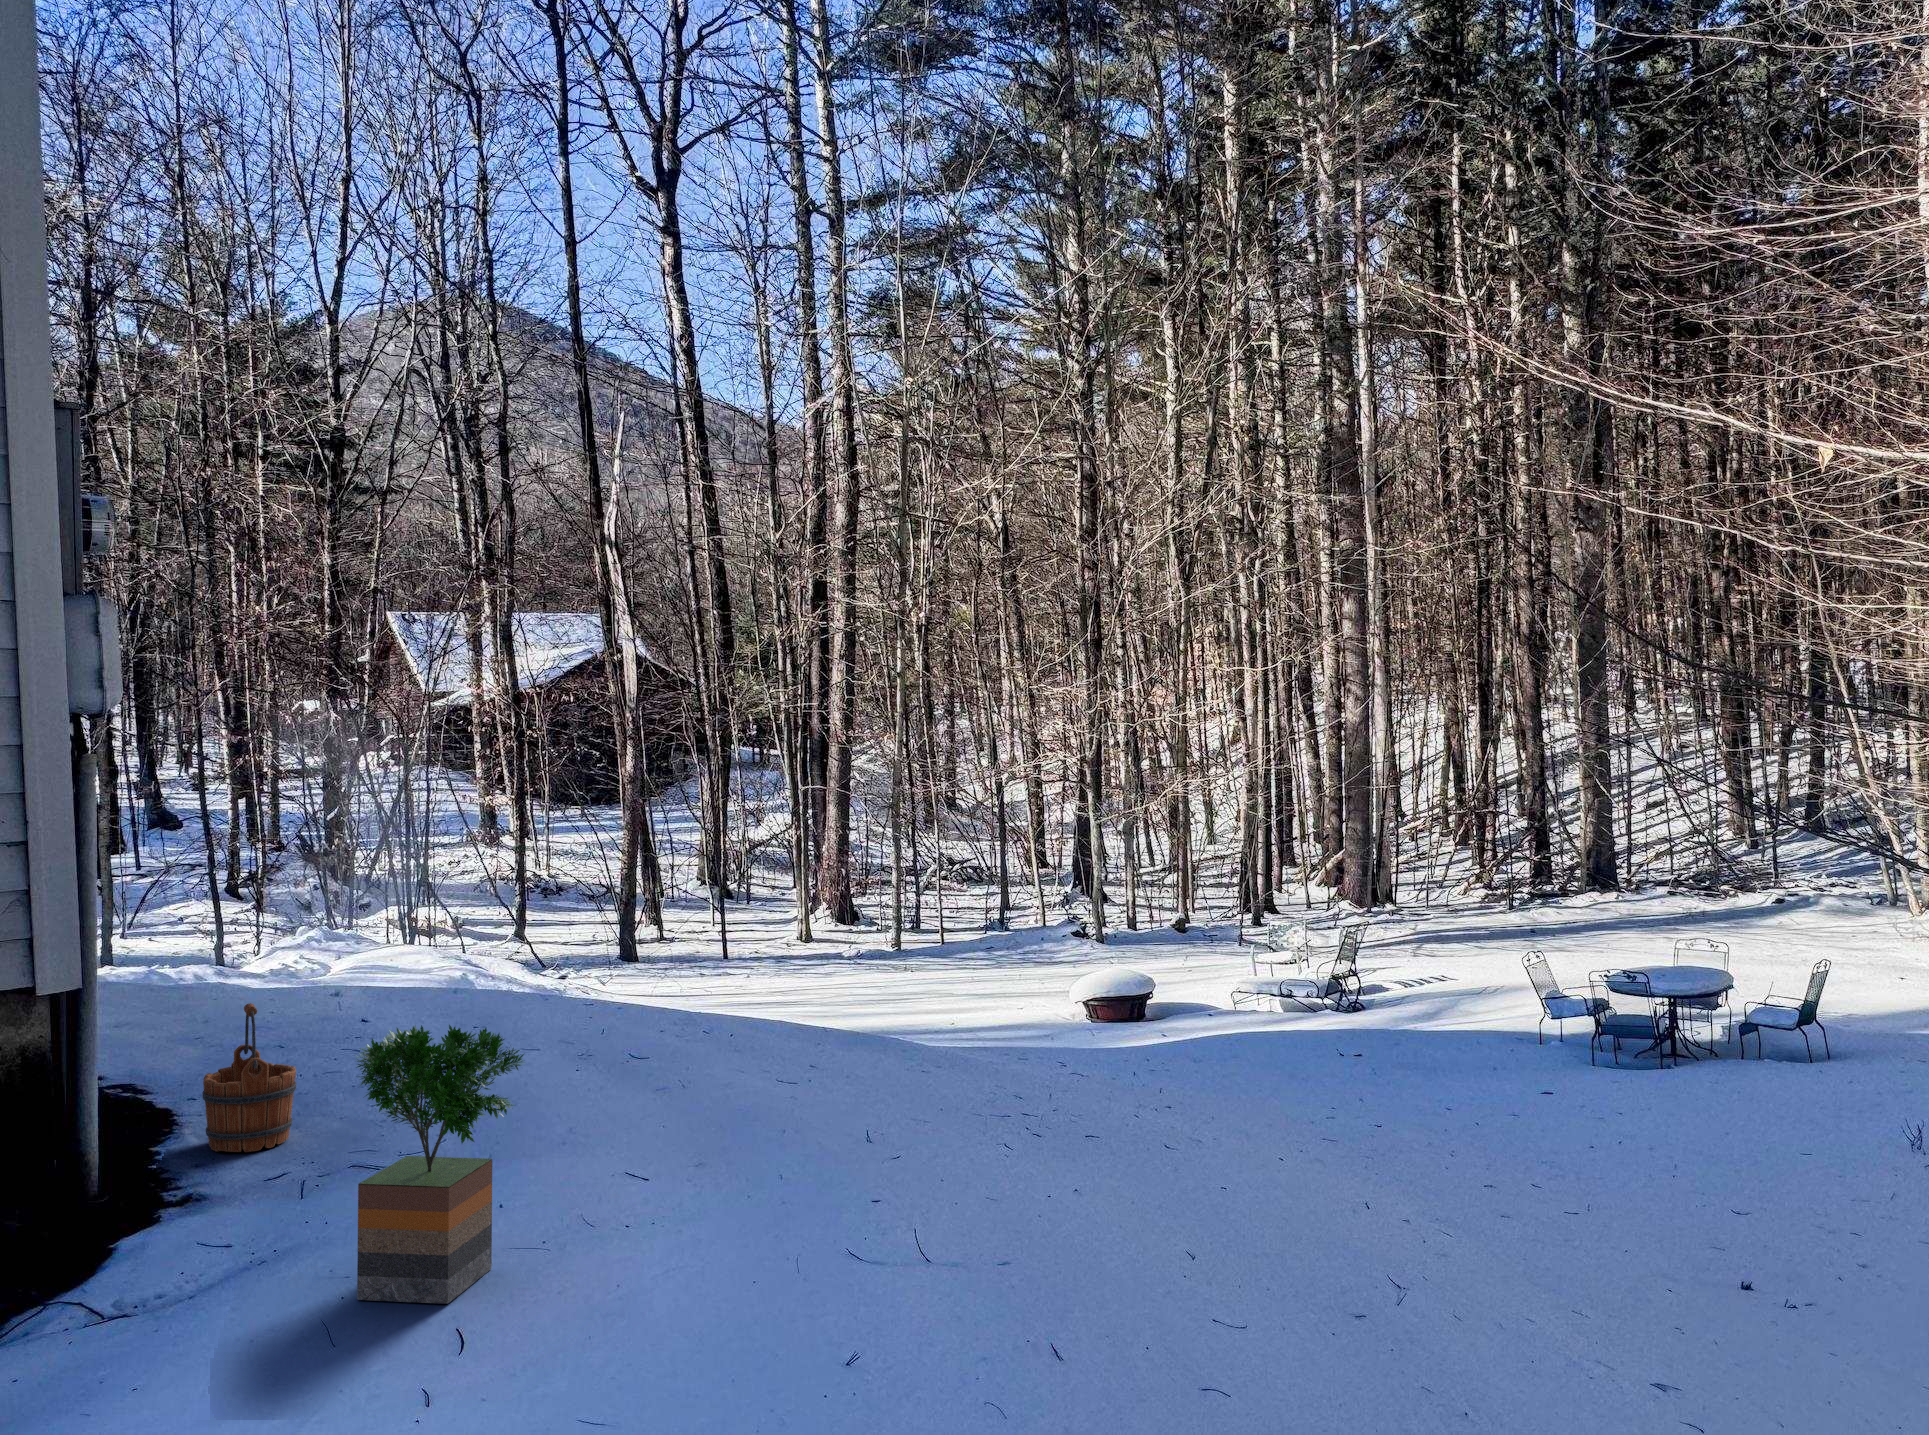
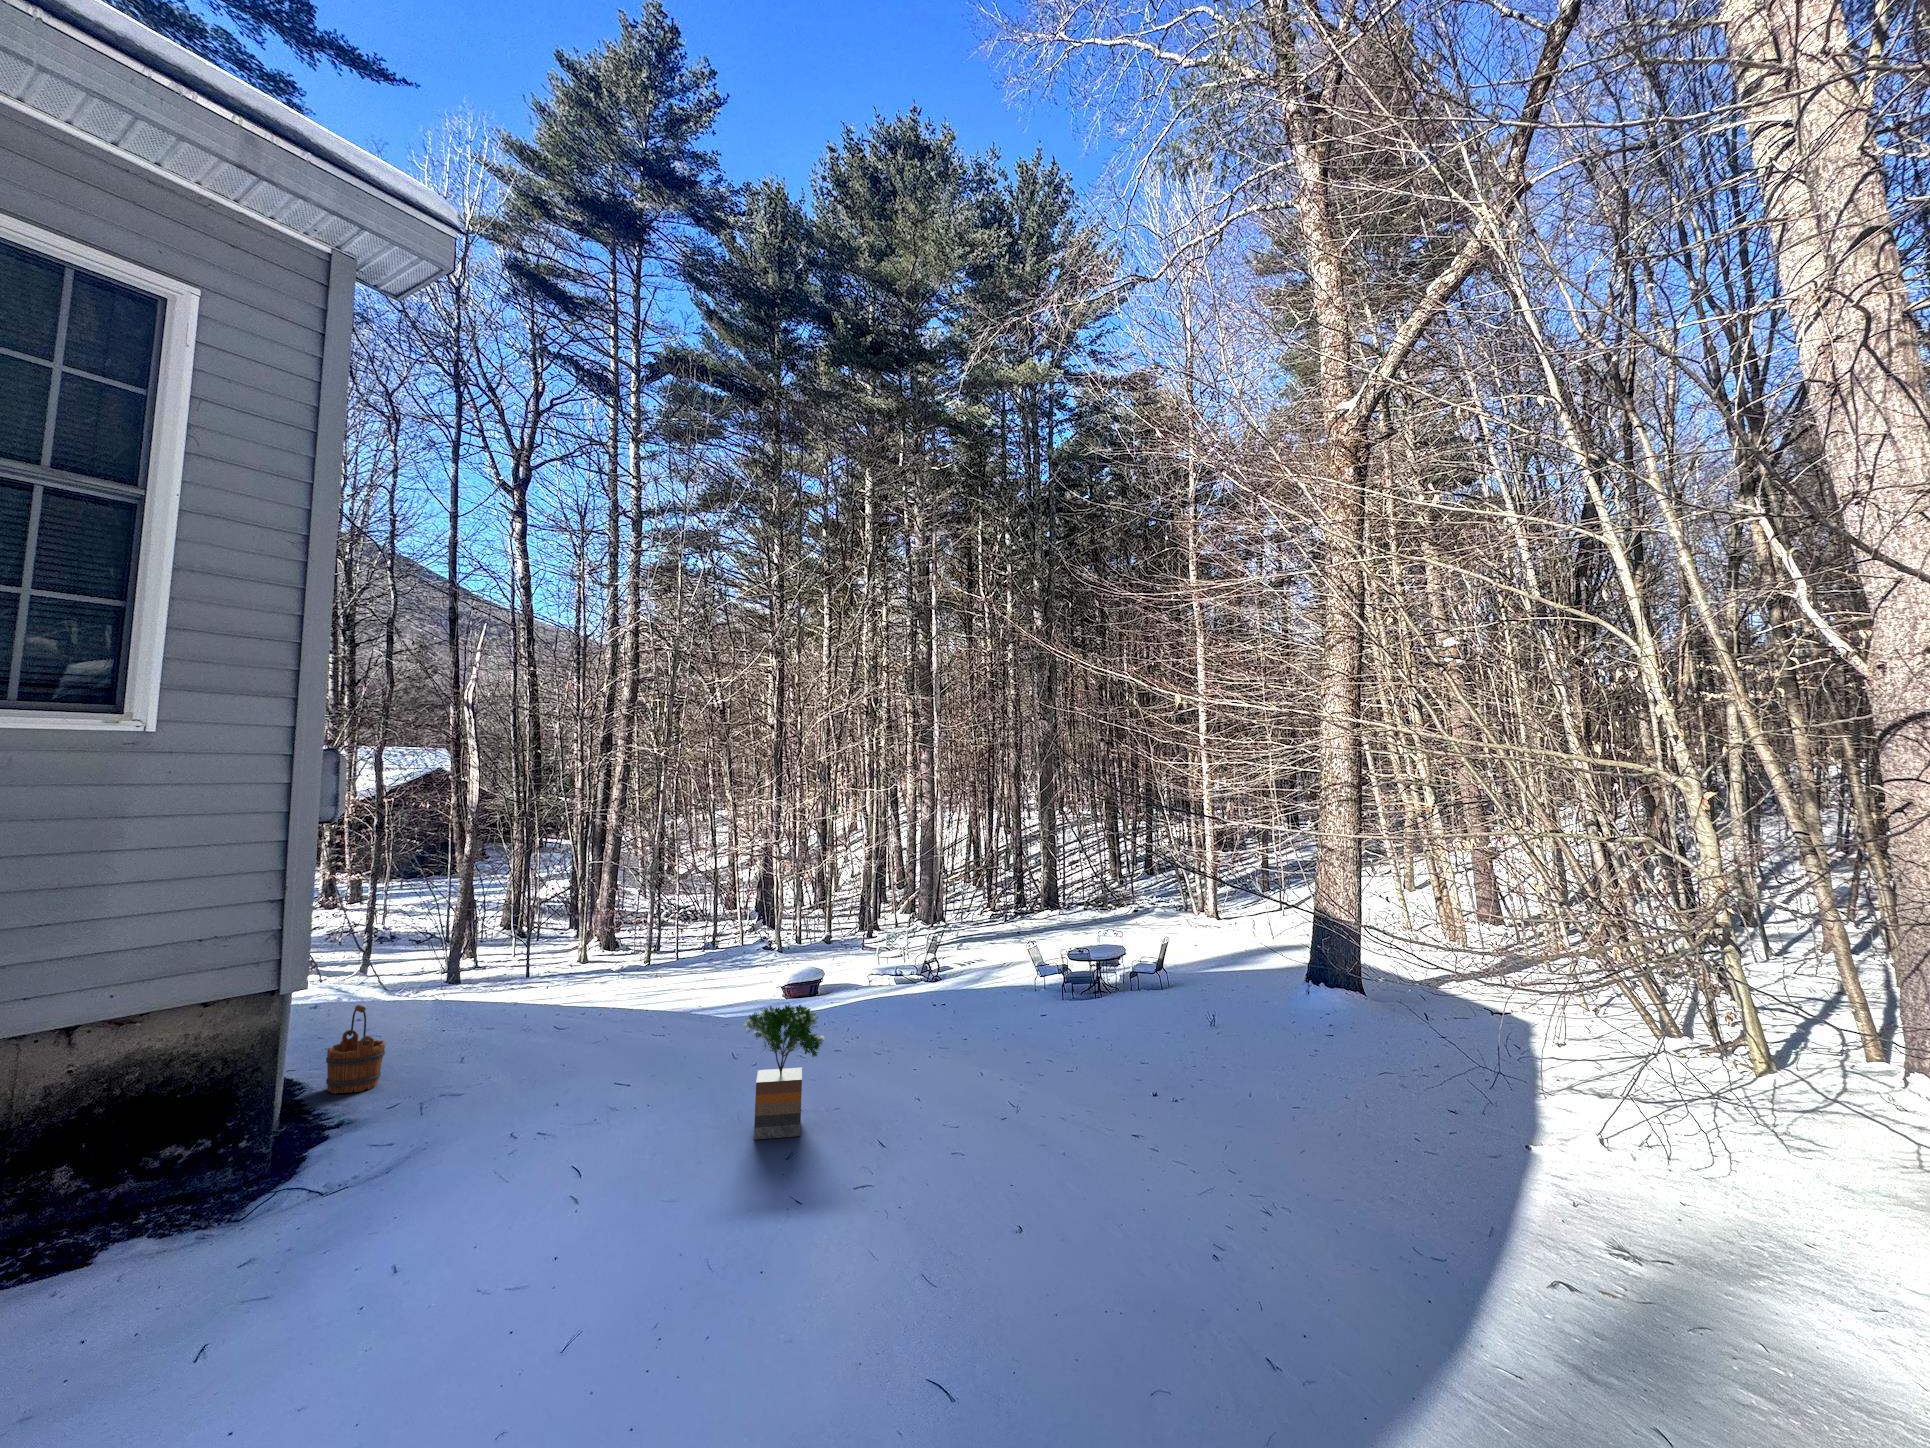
potted tree: present [355,1025,525,1304] -> present [744,1005,824,1140]

